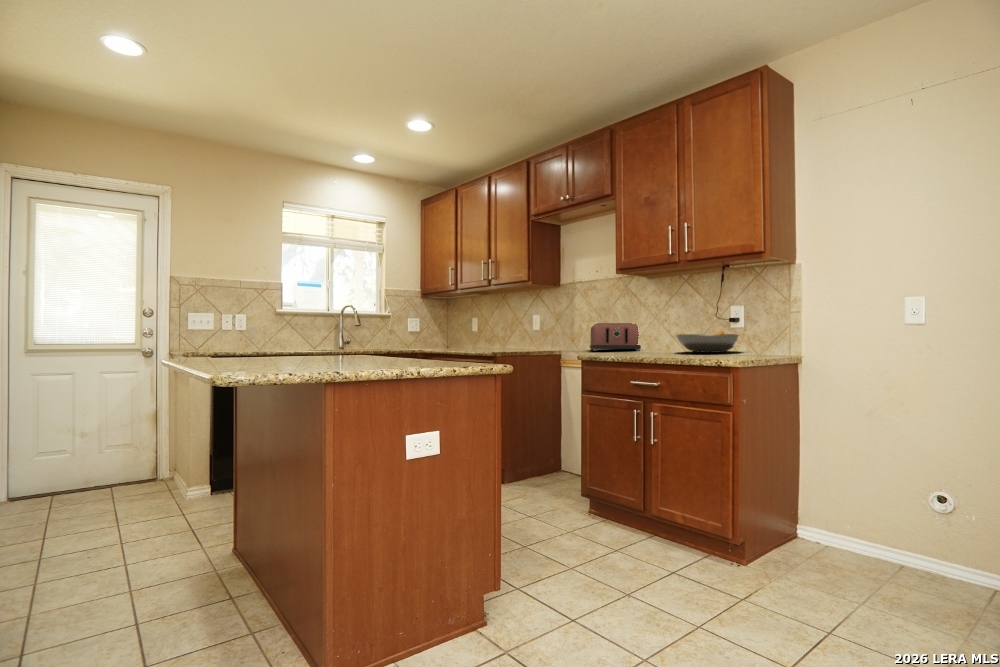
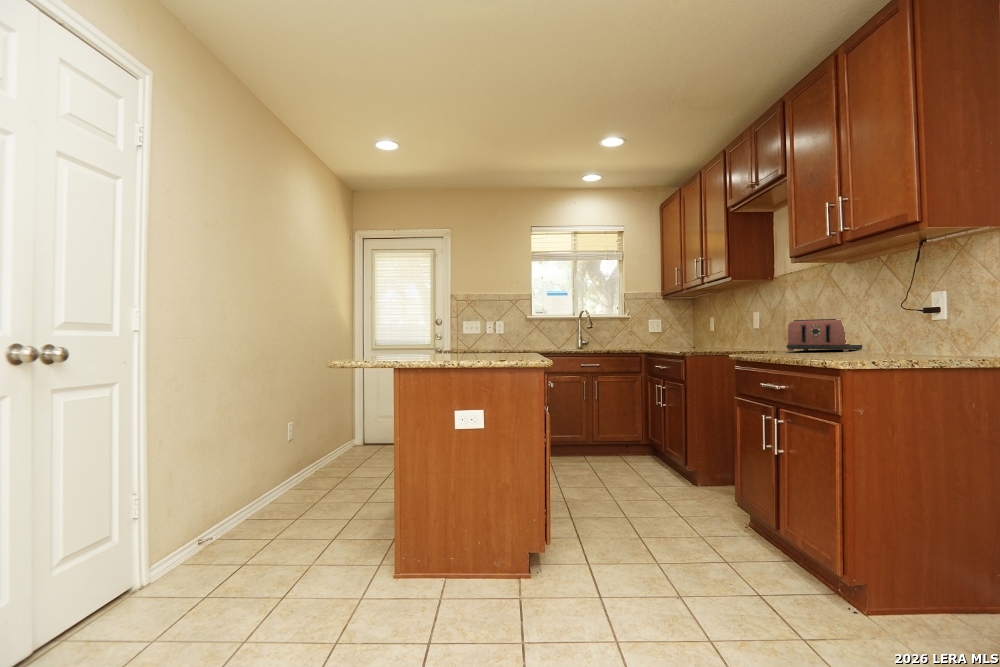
fruit bowl: present [676,330,739,353] -> none [864,325,965,354]

